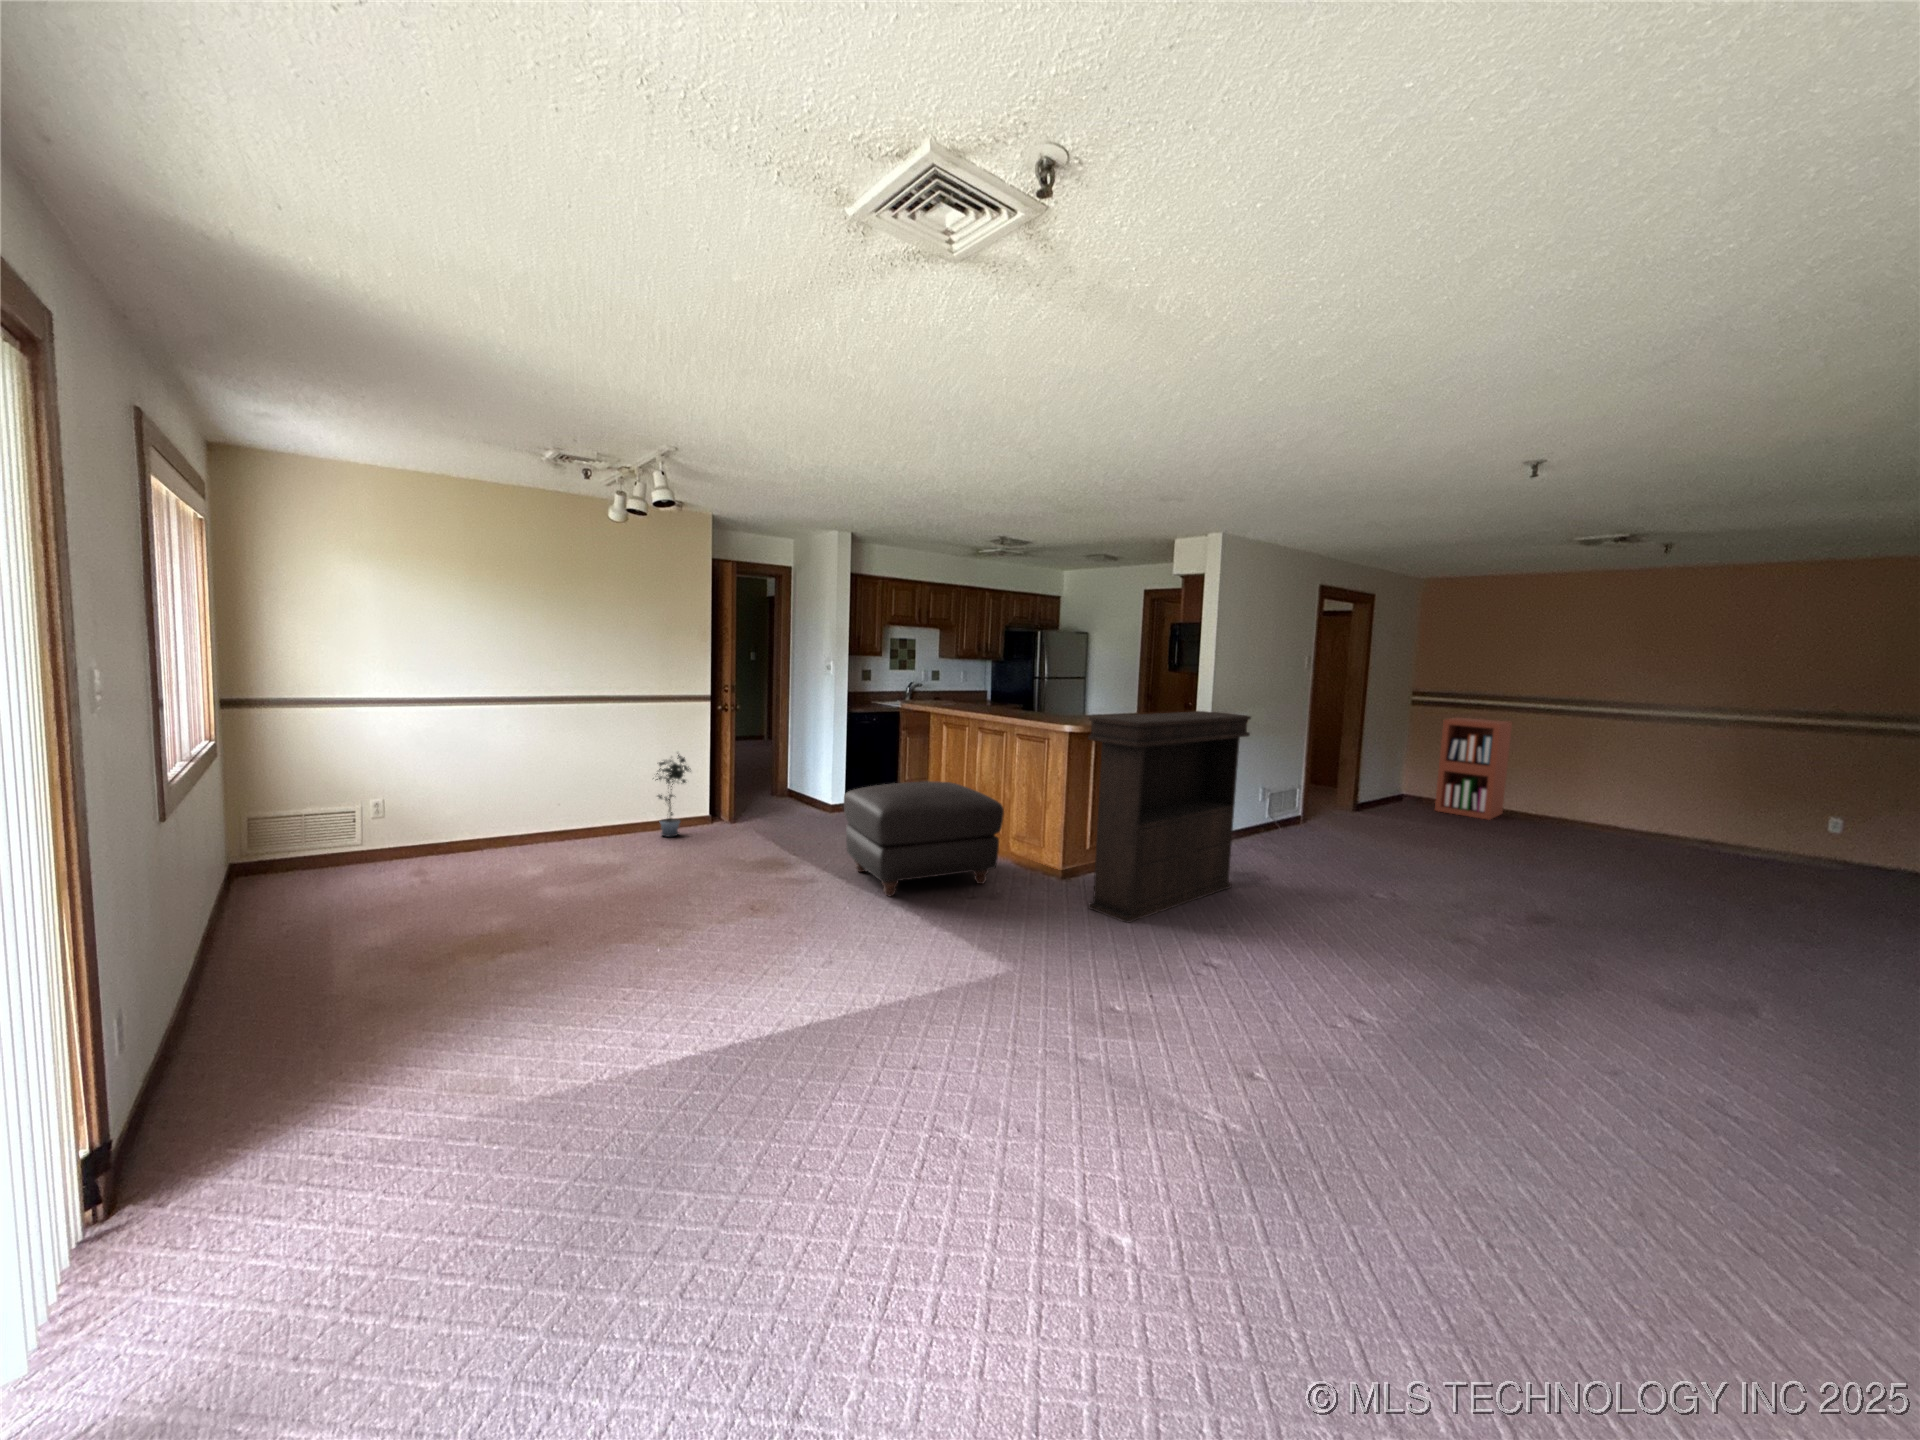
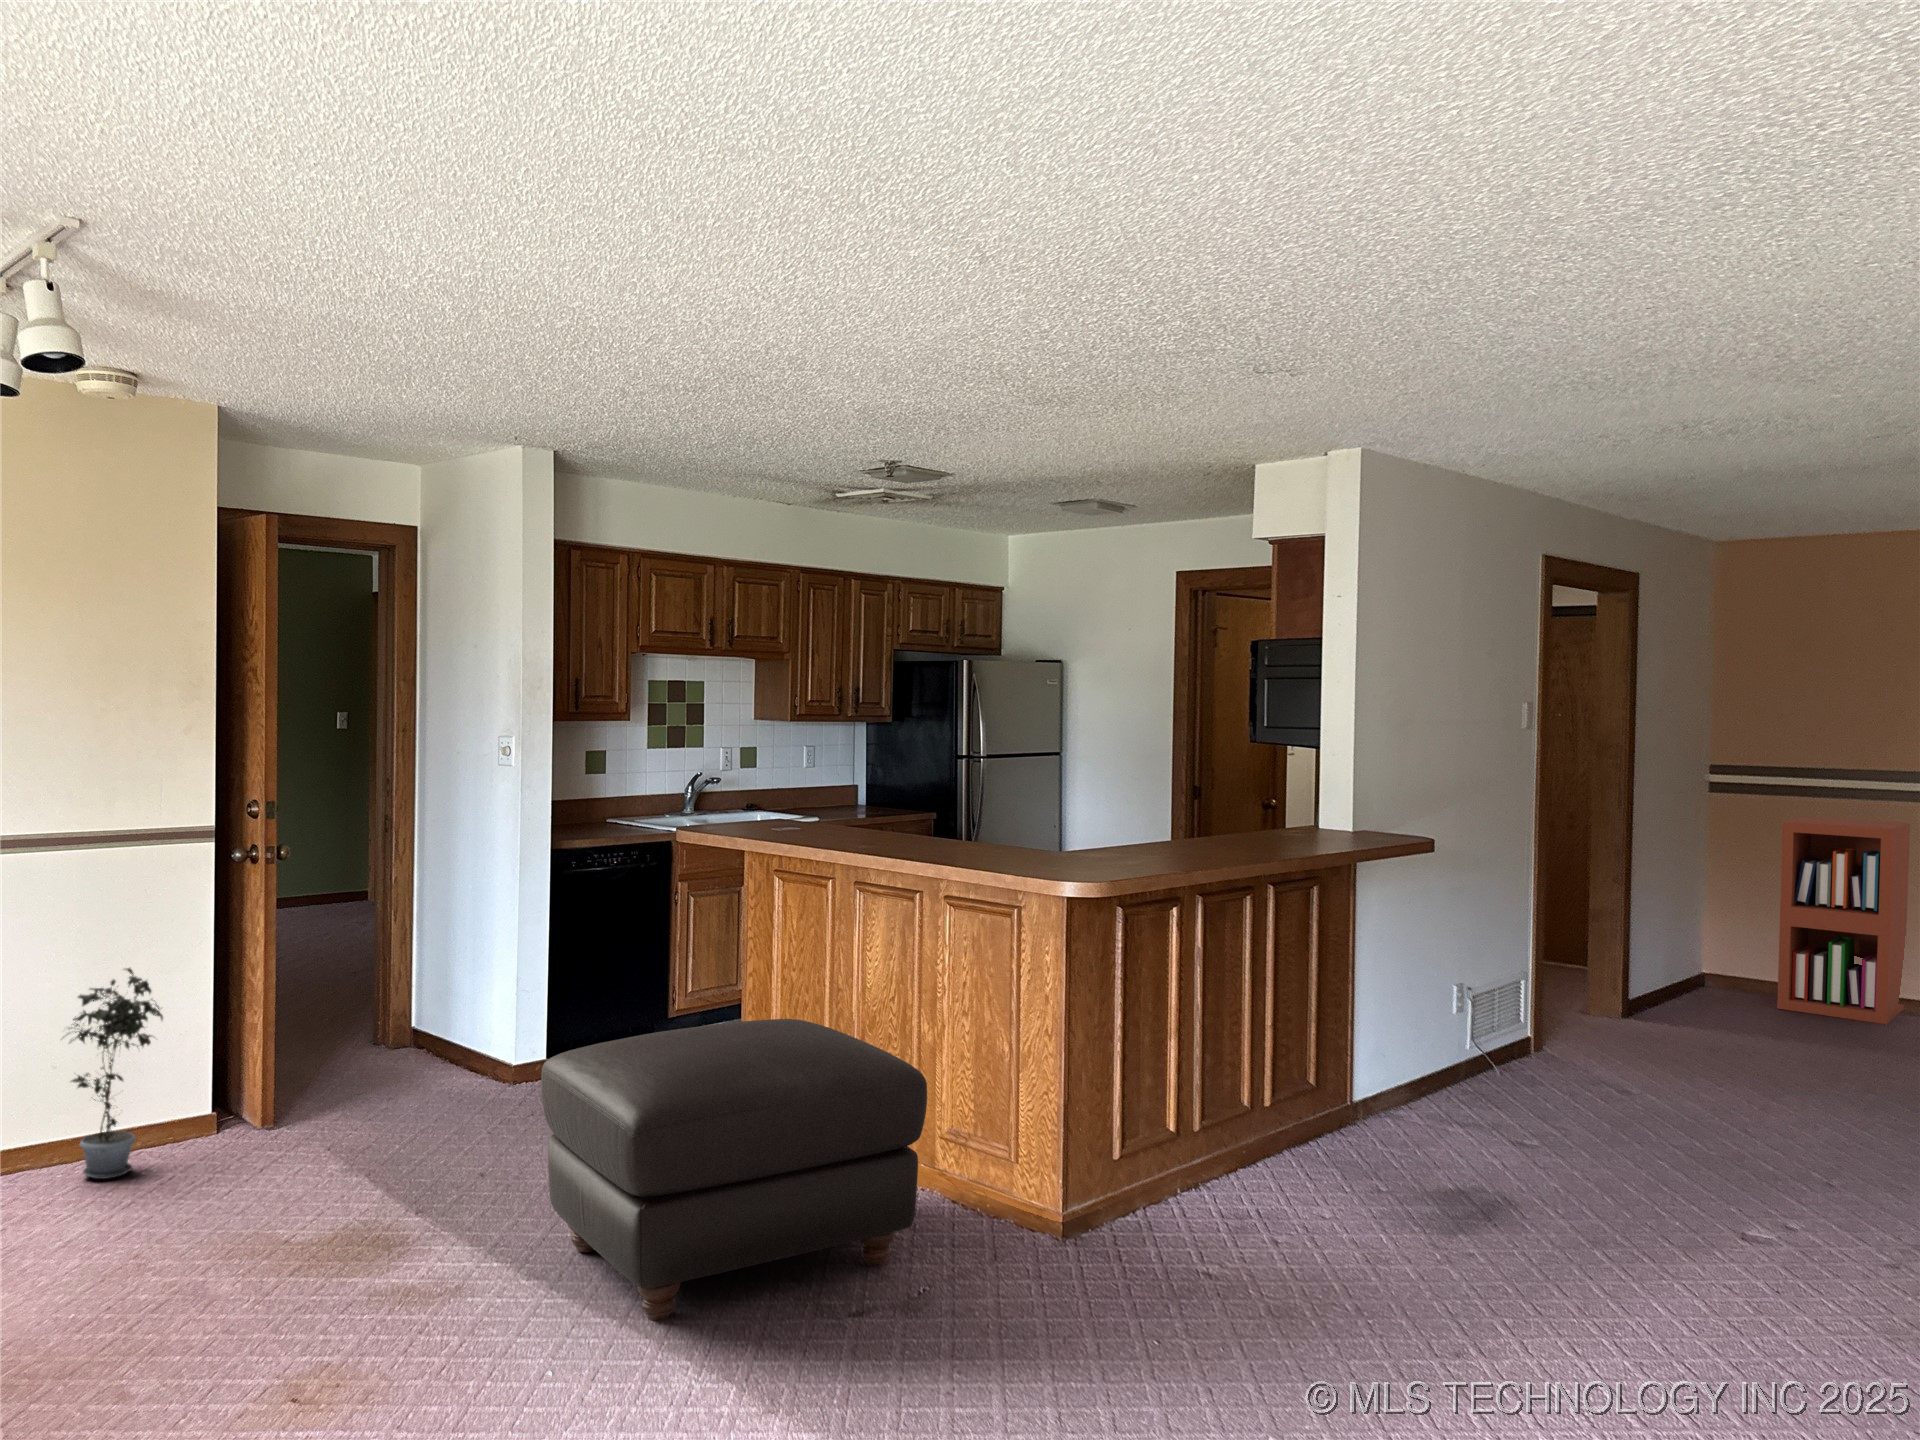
console table: present [1088,711,1251,923] -> none [1124,836,1465,1357]

